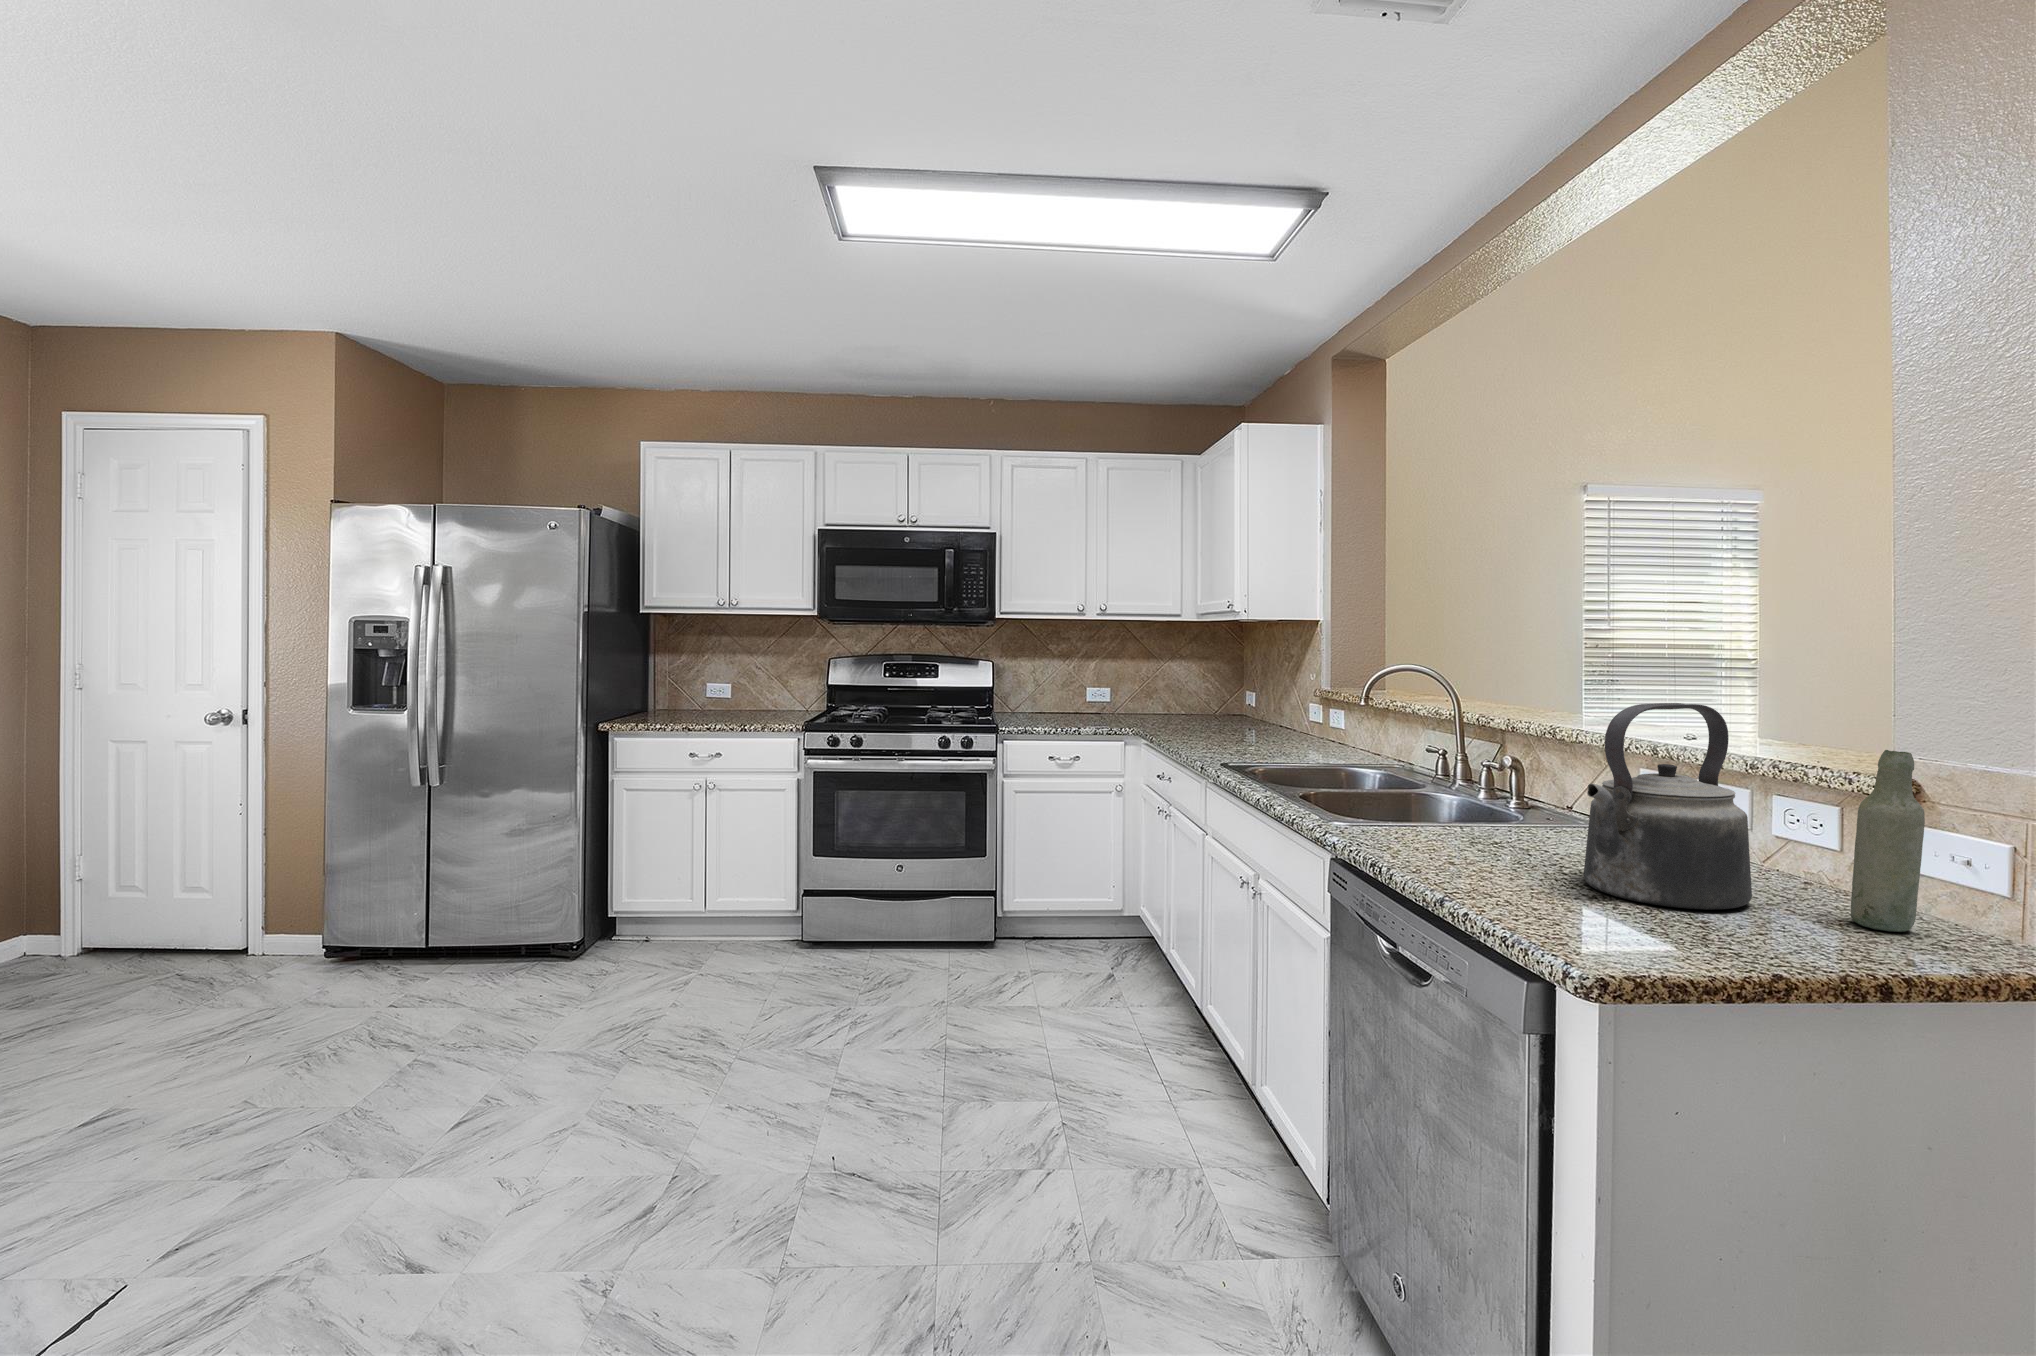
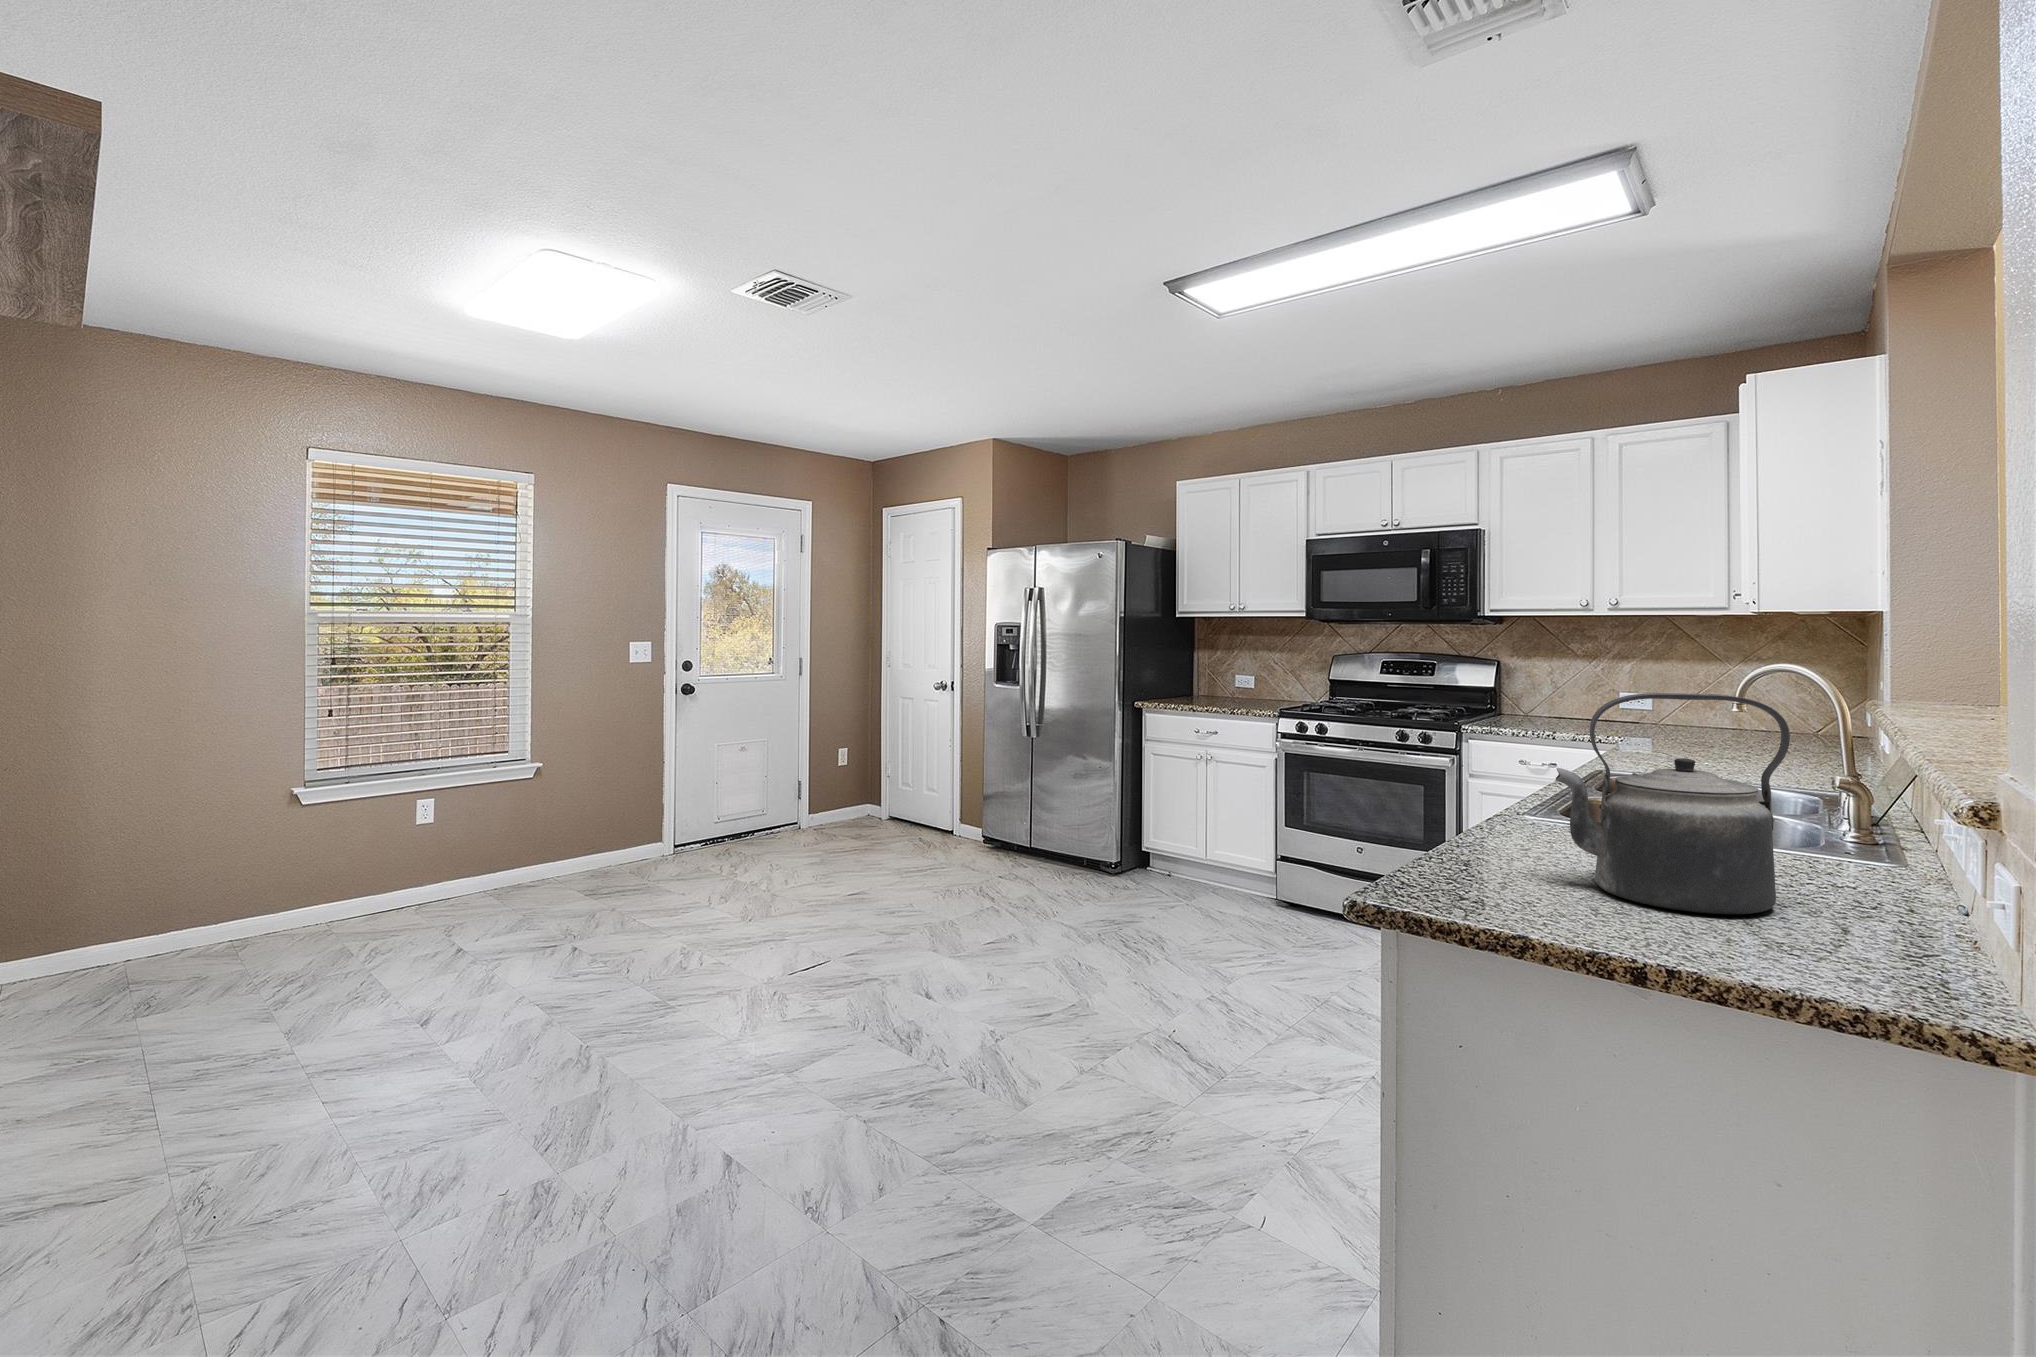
bottle: present [1851,750,1925,932] -> none [1817,749,1895,962]

